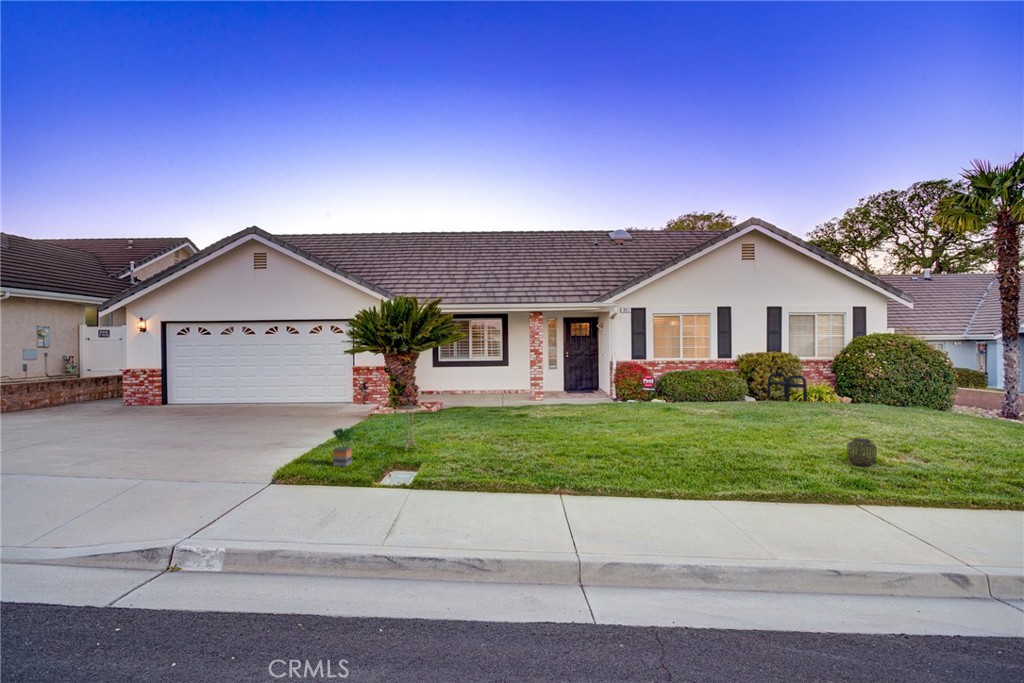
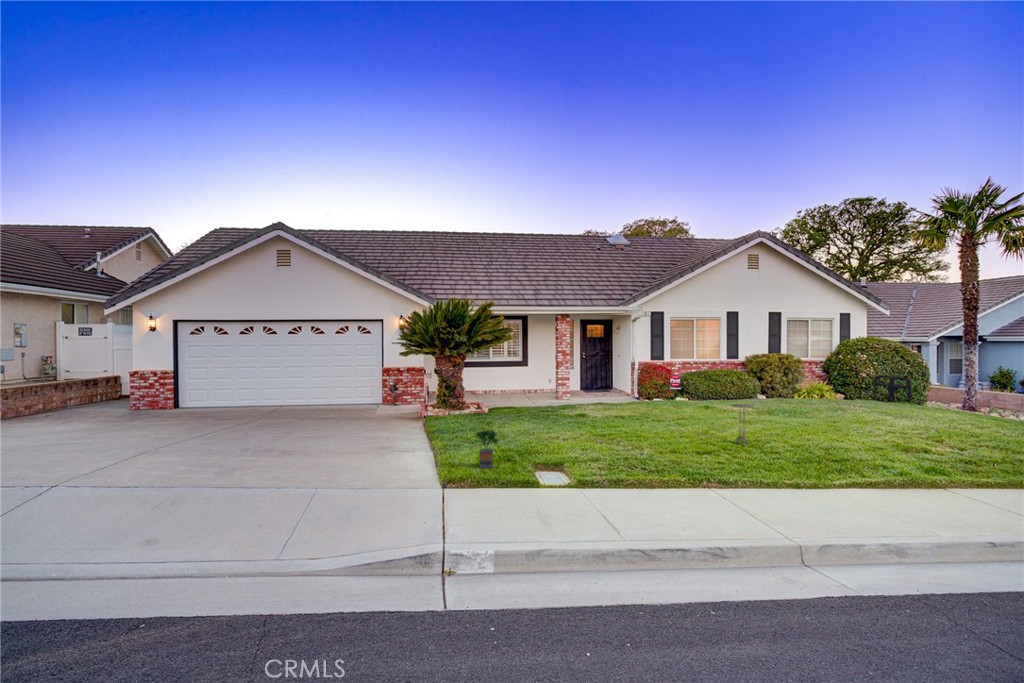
bench: present [767,373,807,401] -> present [873,375,911,401]
side table: present [399,405,420,451] -> present [732,404,753,446]
woven basket: present [847,438,877,466] -> none [925,431,952,455]

